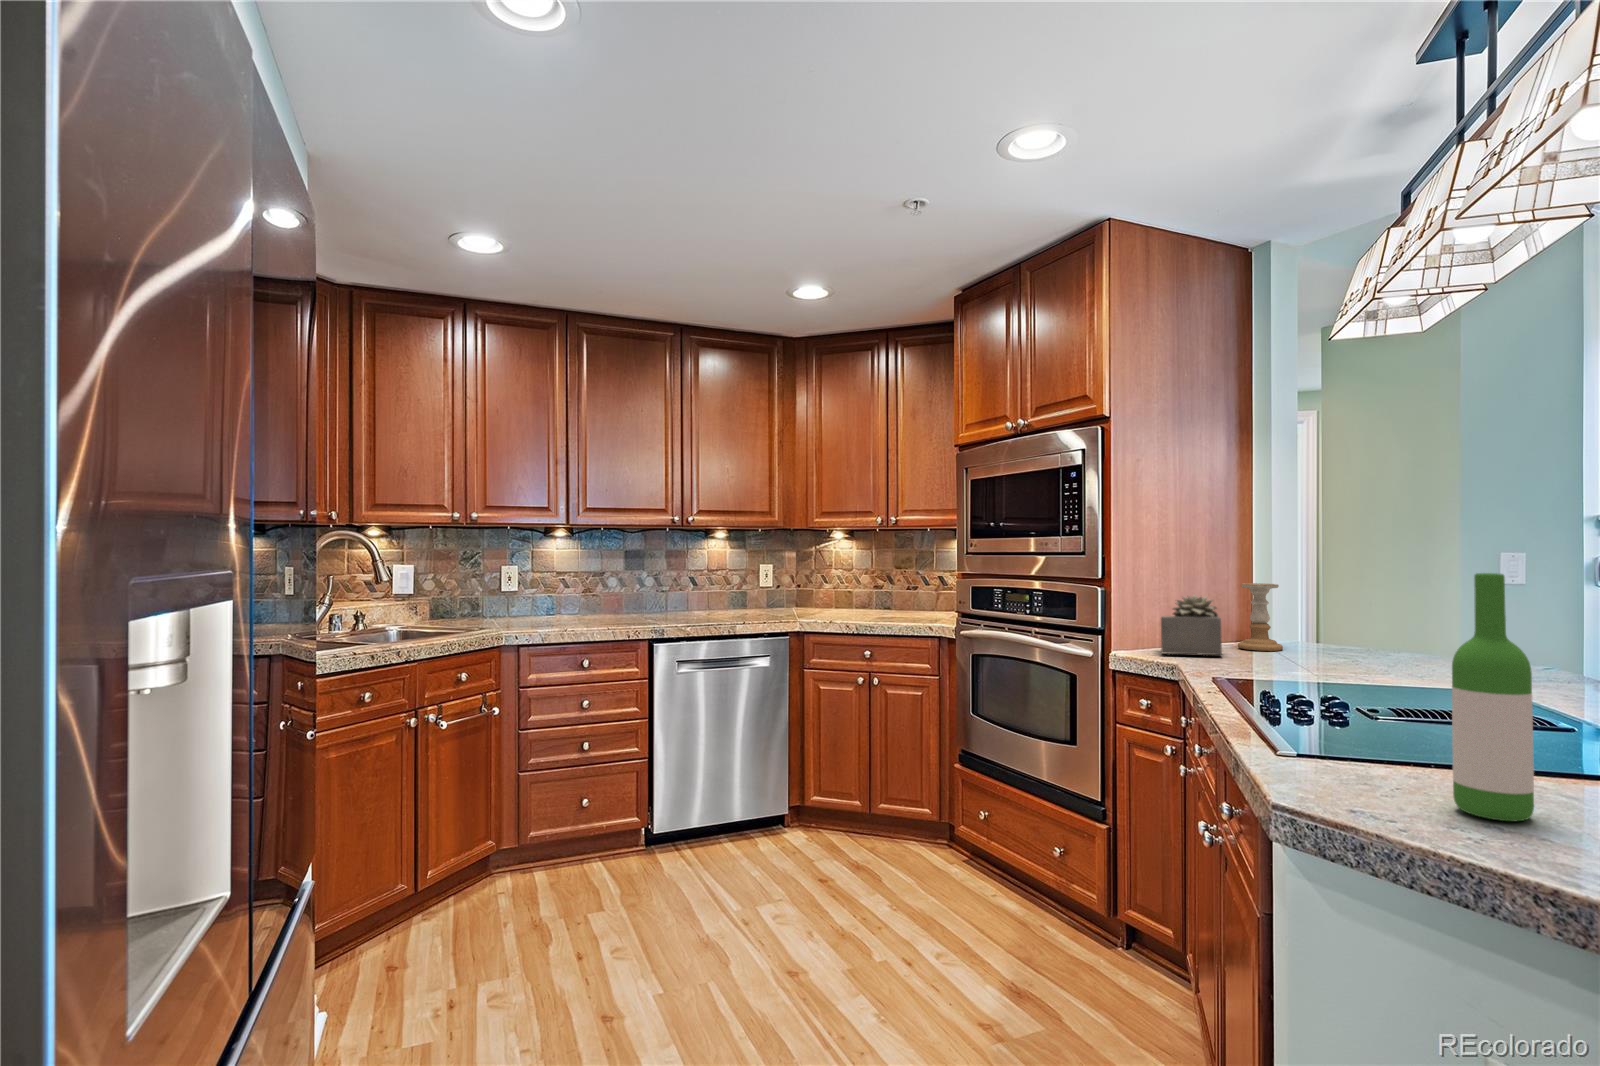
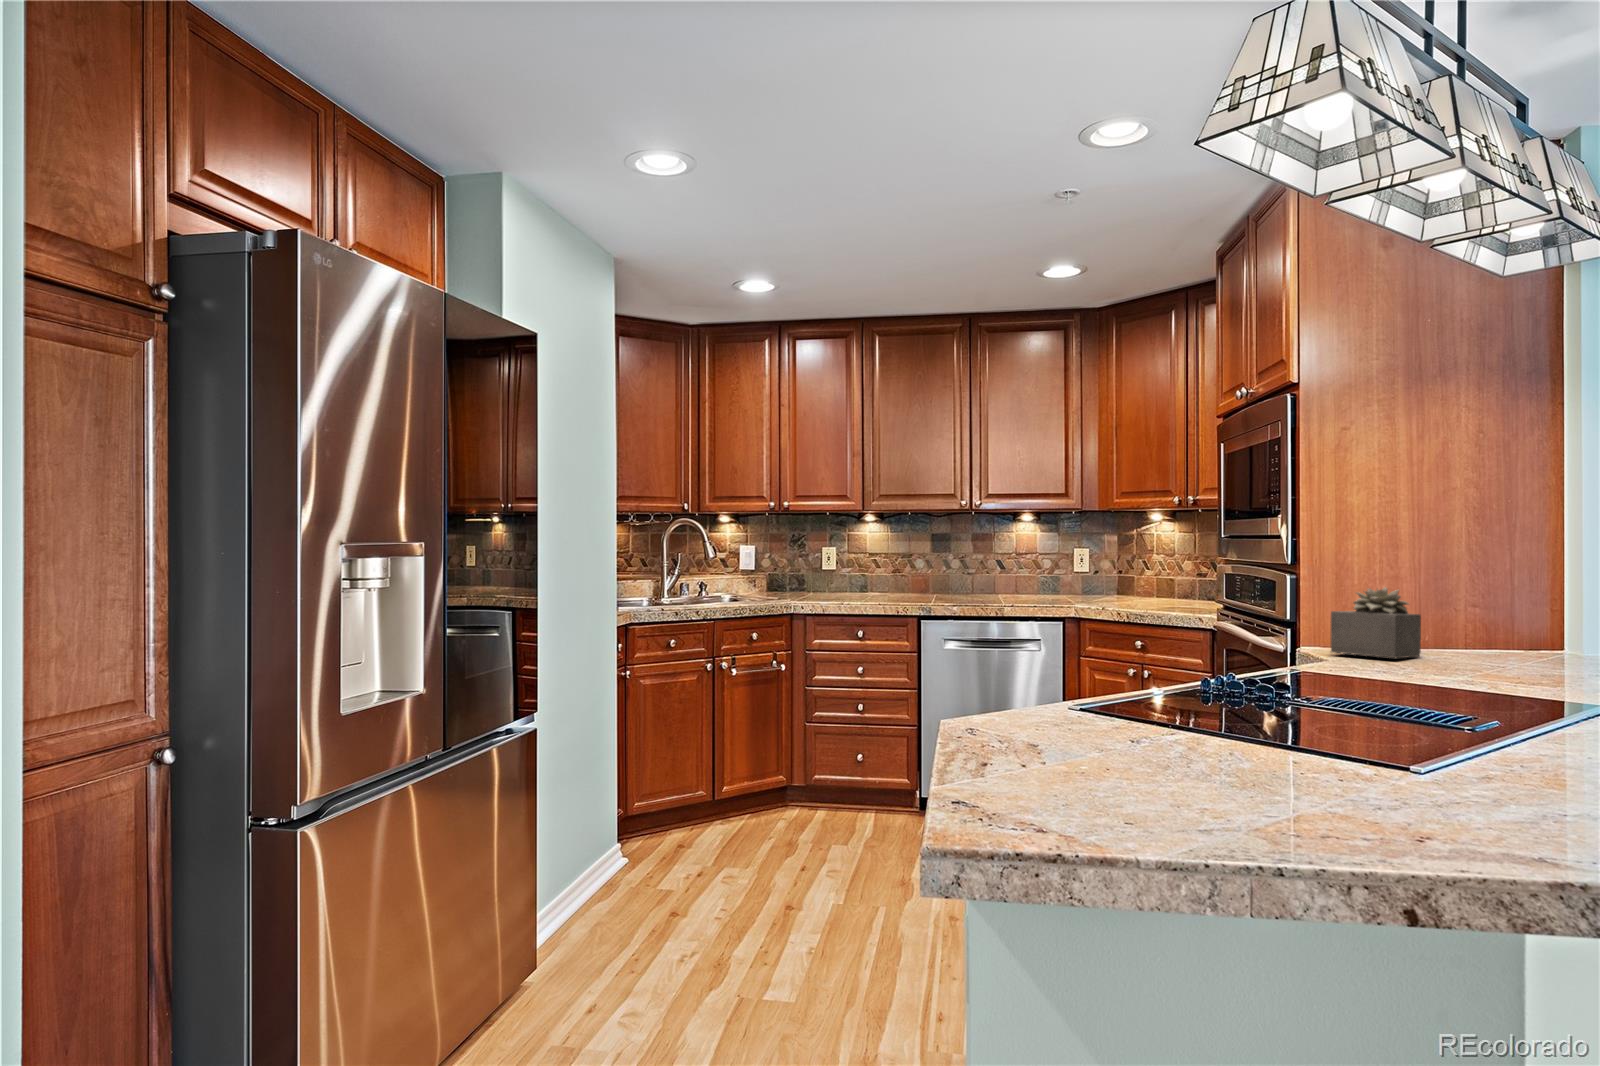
wine bottle: present [1452,573,1534,821] -> none [1045,559,1099,764]
candle holder: present [1238,583,1283,651] -> none [1465,576,1526,660]

